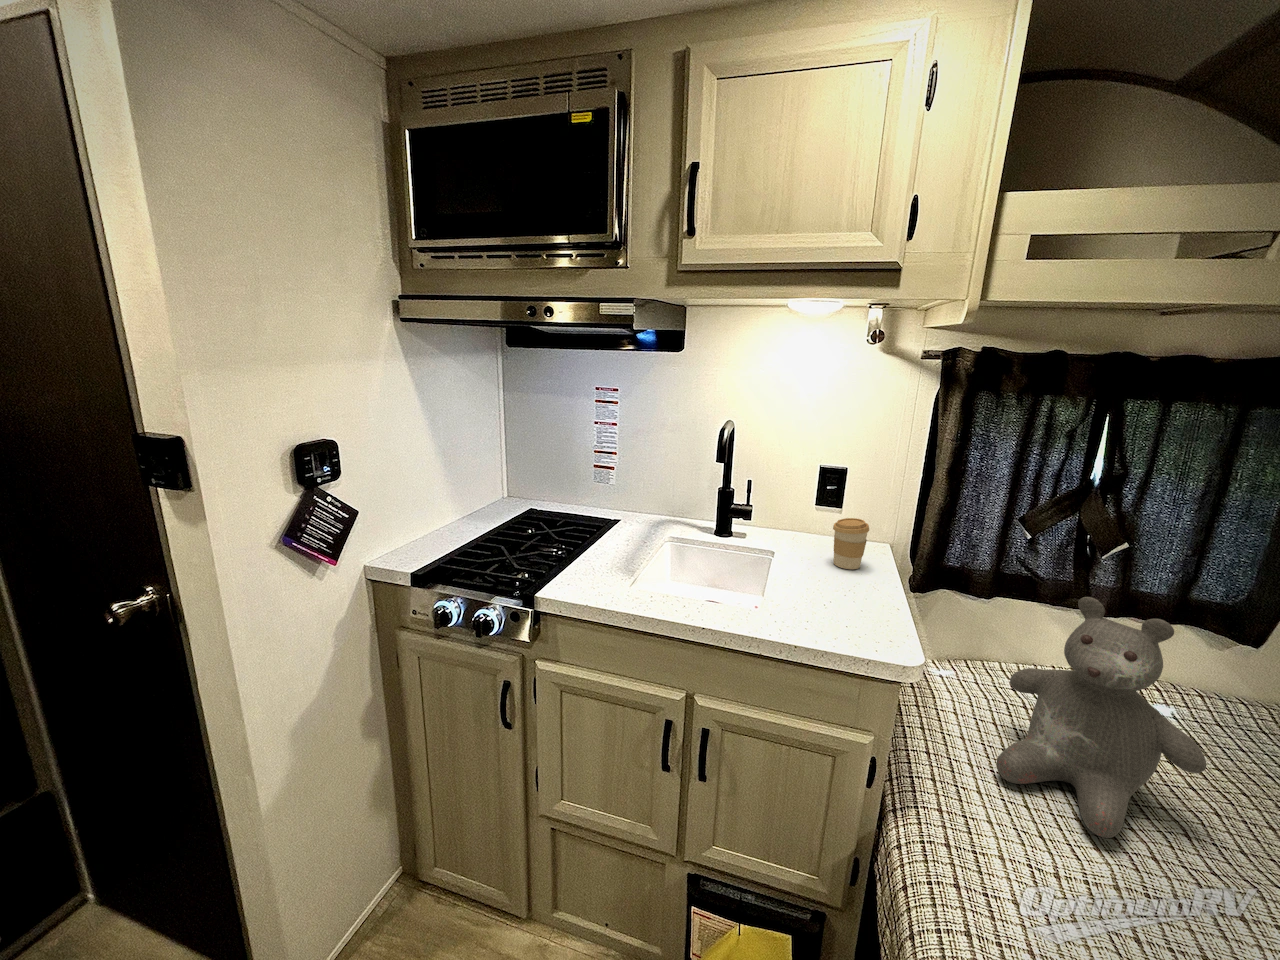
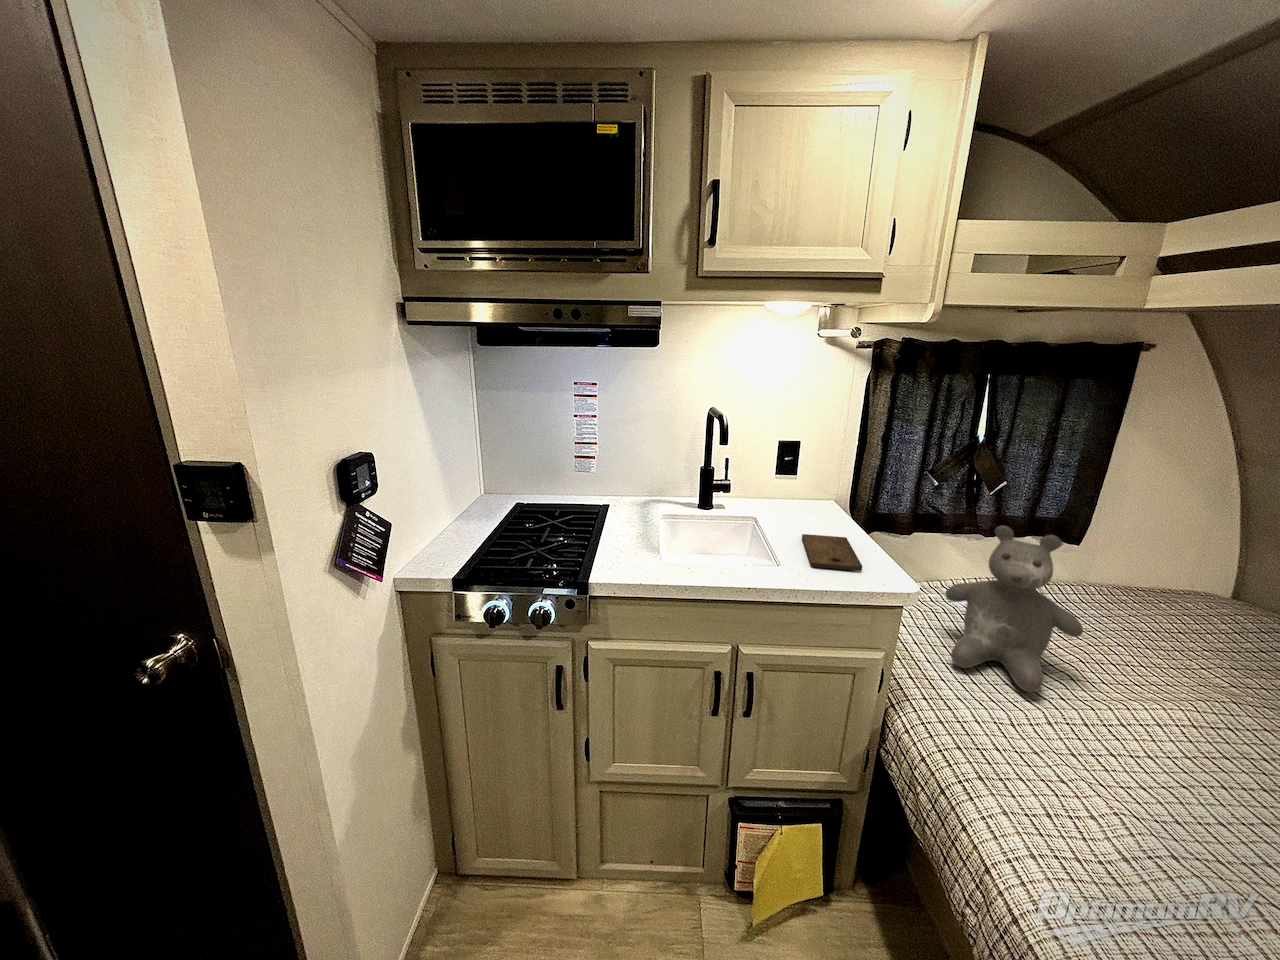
coffee cup: present [833,518,869,569] -> none [803,484,833,526]
cutting board: none [801,576,870,628] -> present [802,534,862,571]

